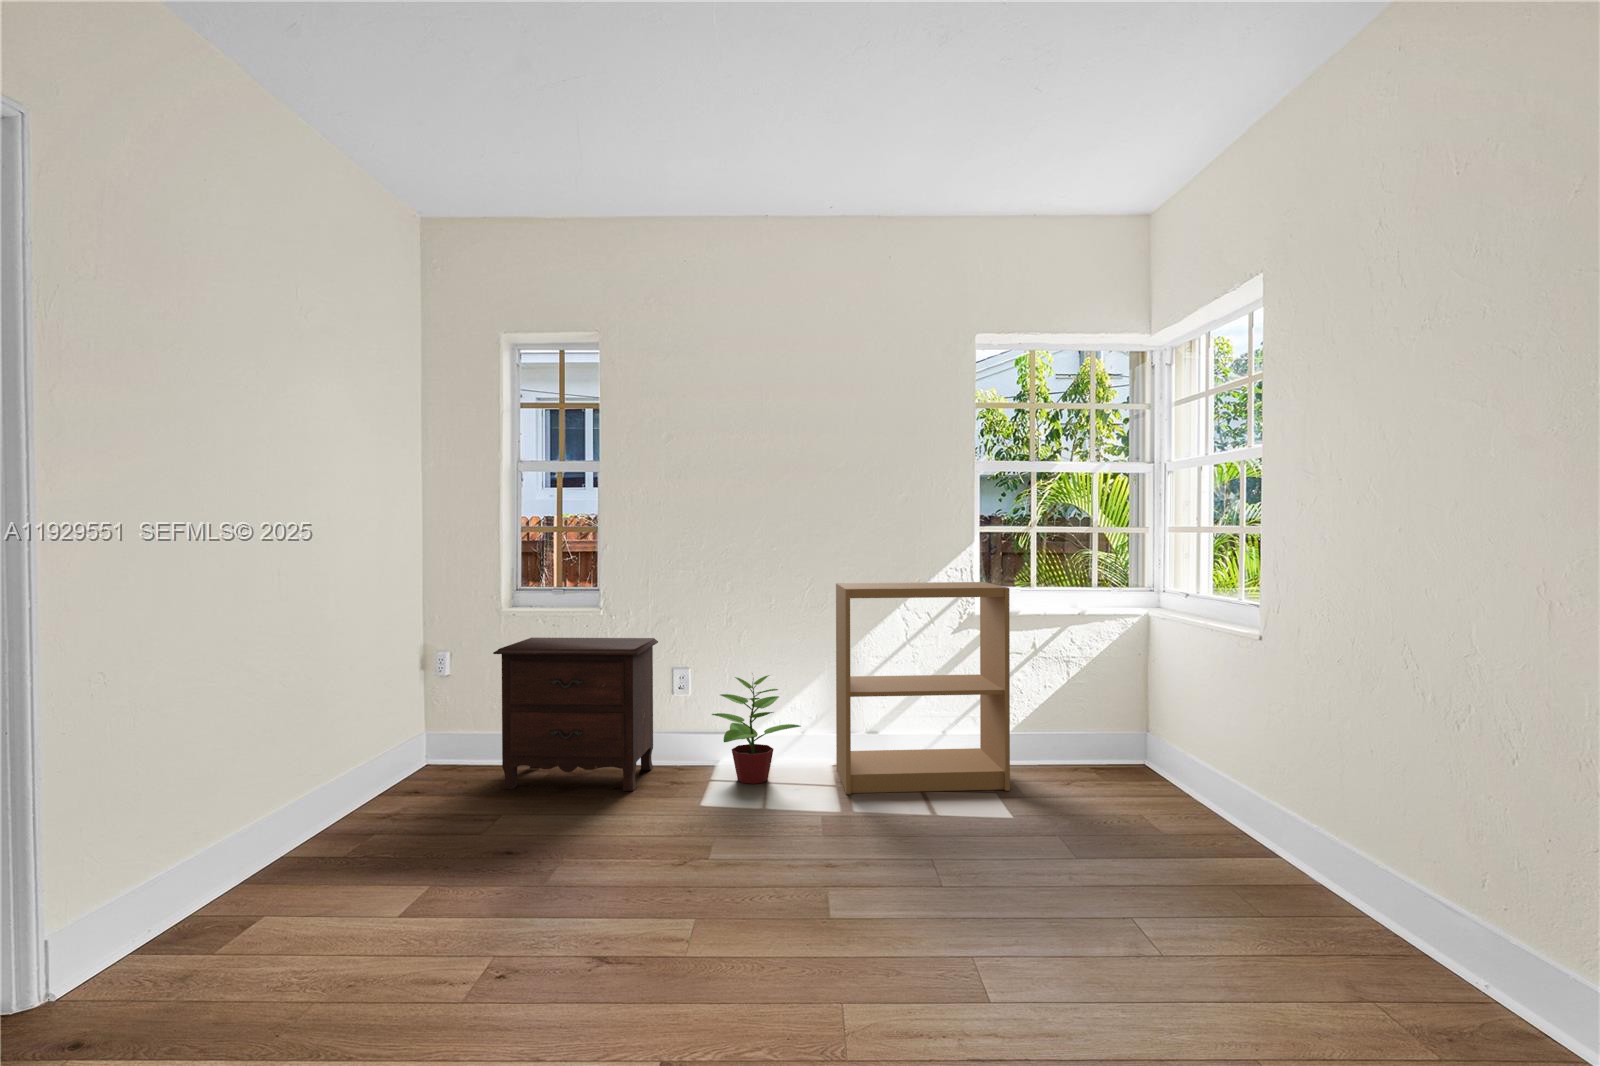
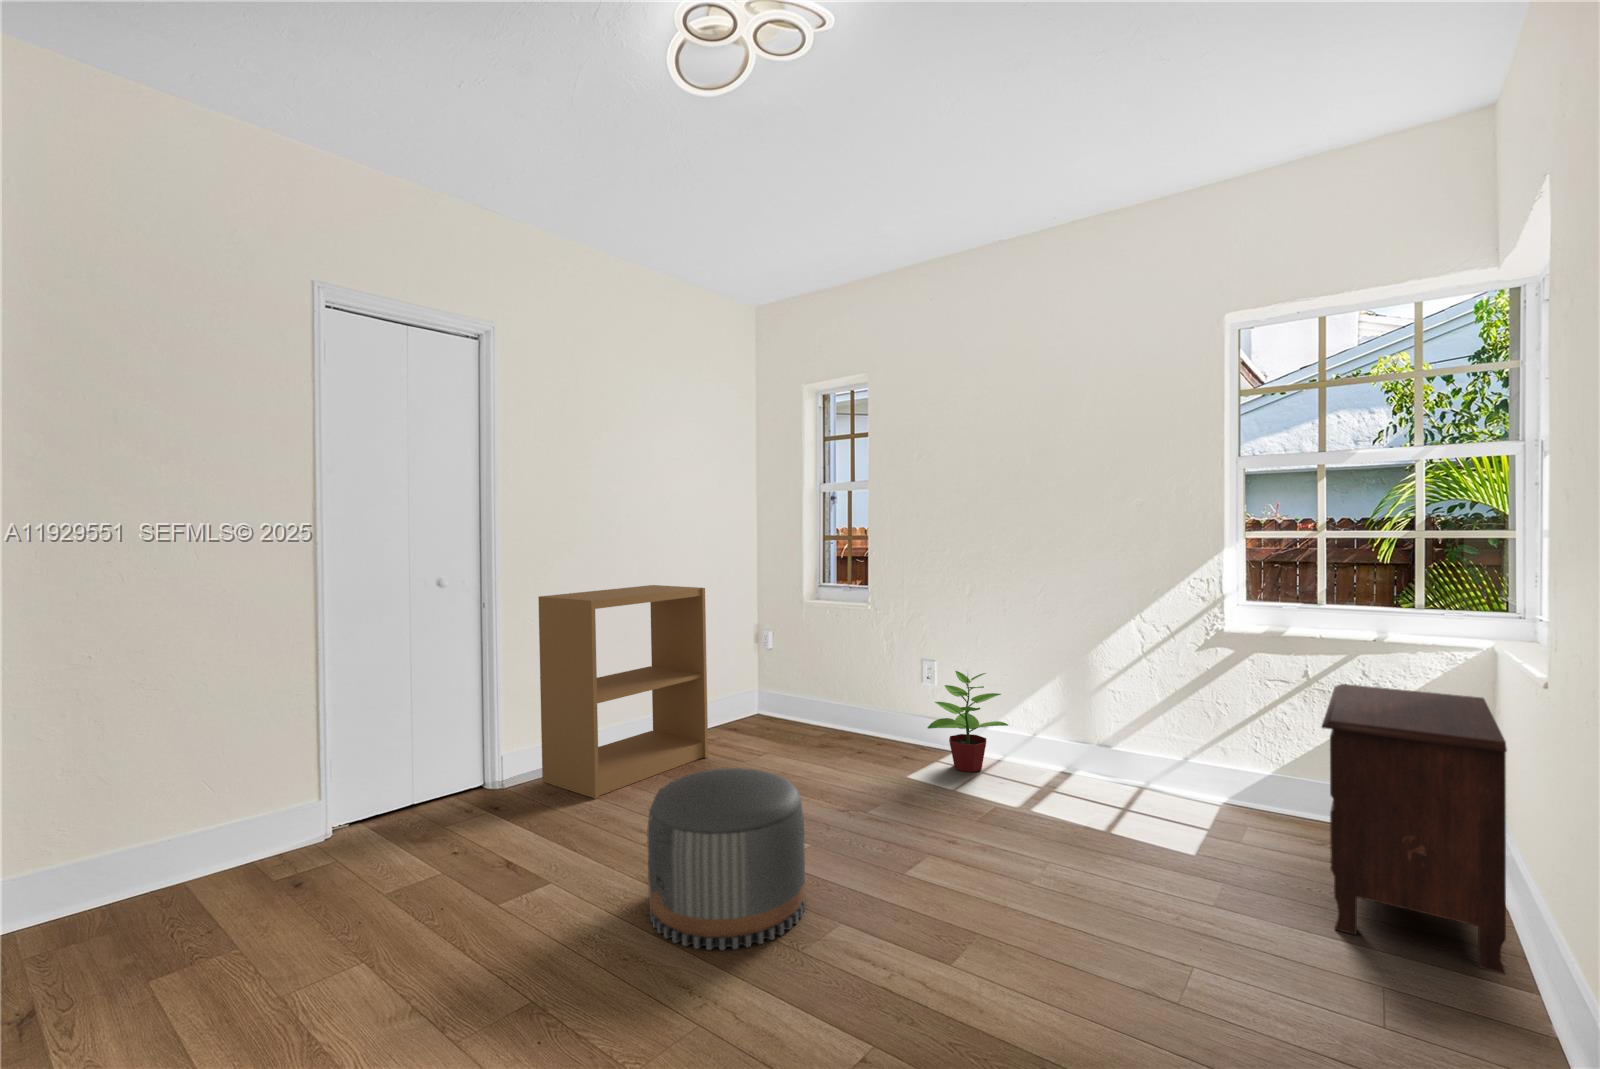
bookshelf: present [836,582,1010,794] -> present [538,585,708,799]
nightstand: present [493,638,658,791] -> present [1322,684,1507,975]
pouf: none [614,800,806,1023] -> present [647,768,805,950]

